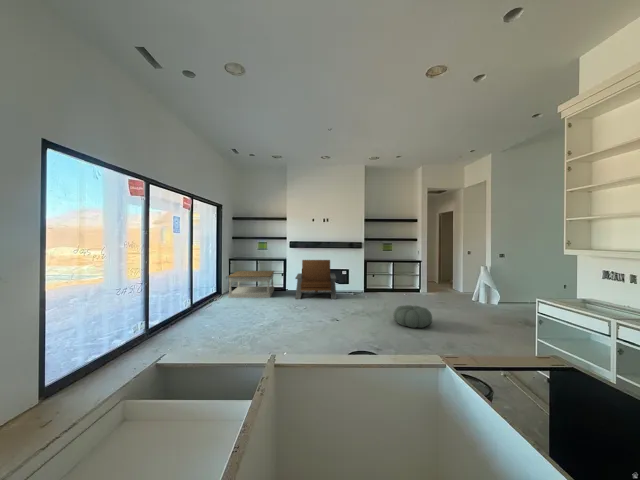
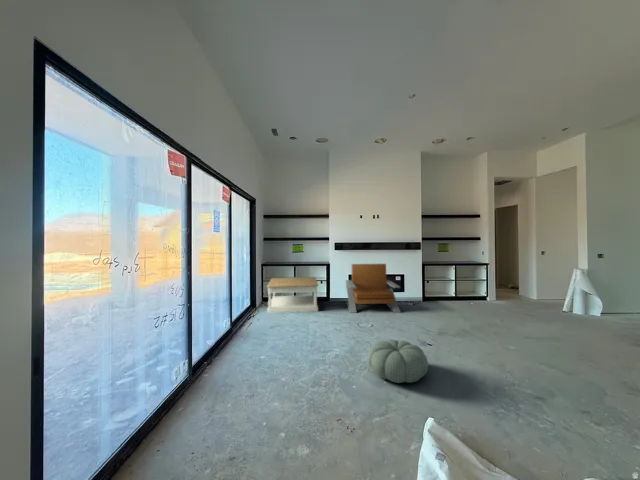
pouf: present [394,305,432,328] -> present [368,339,428,383]

